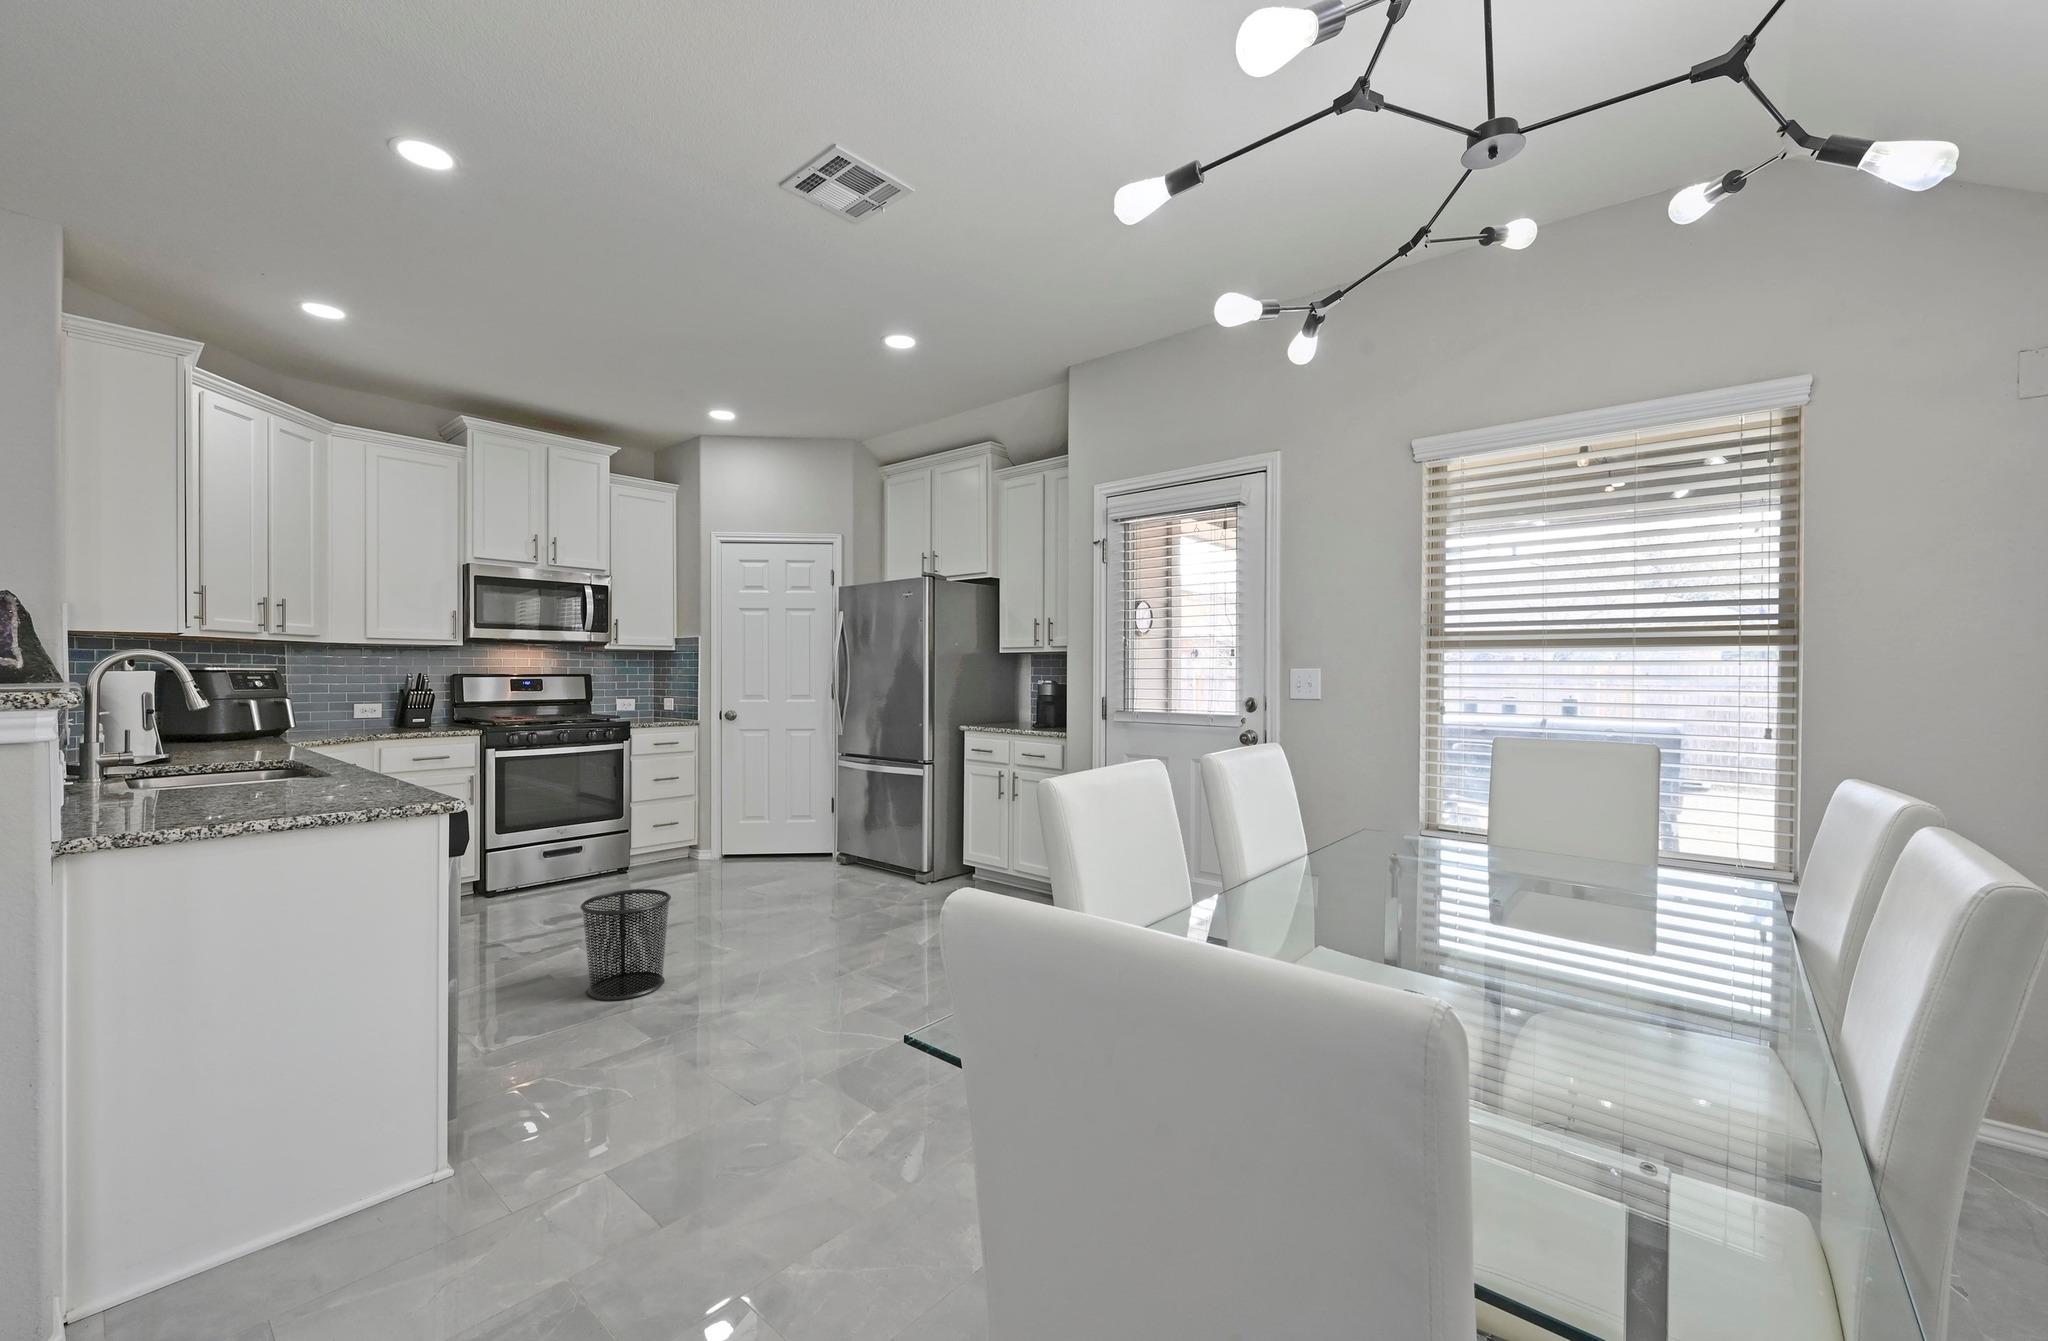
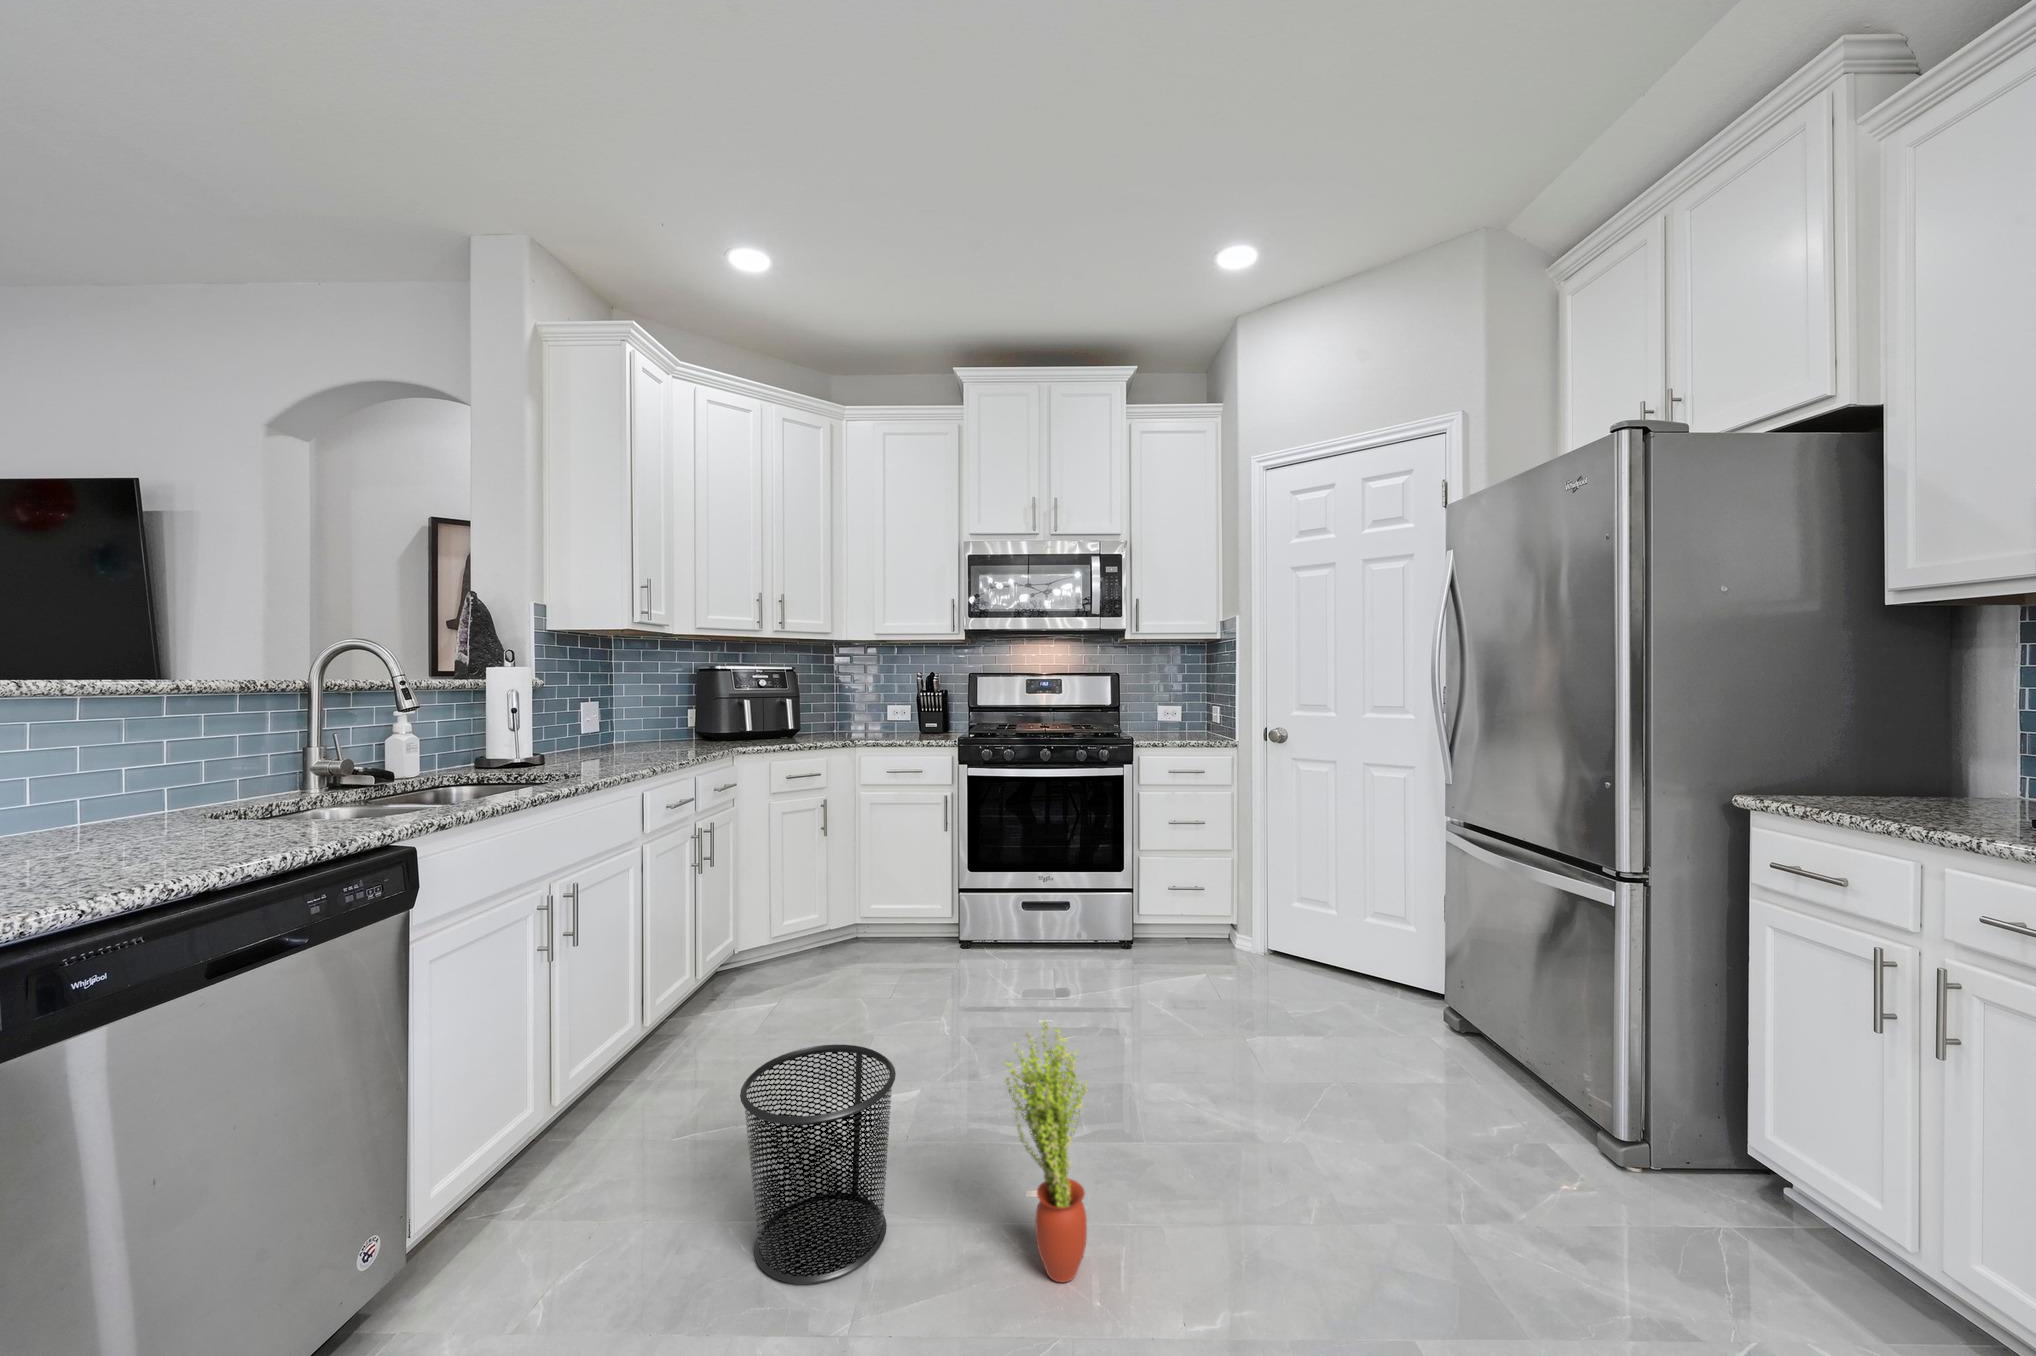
potted plant: none [723,847,772,960] -> present [1005,1021,1087,1282]

